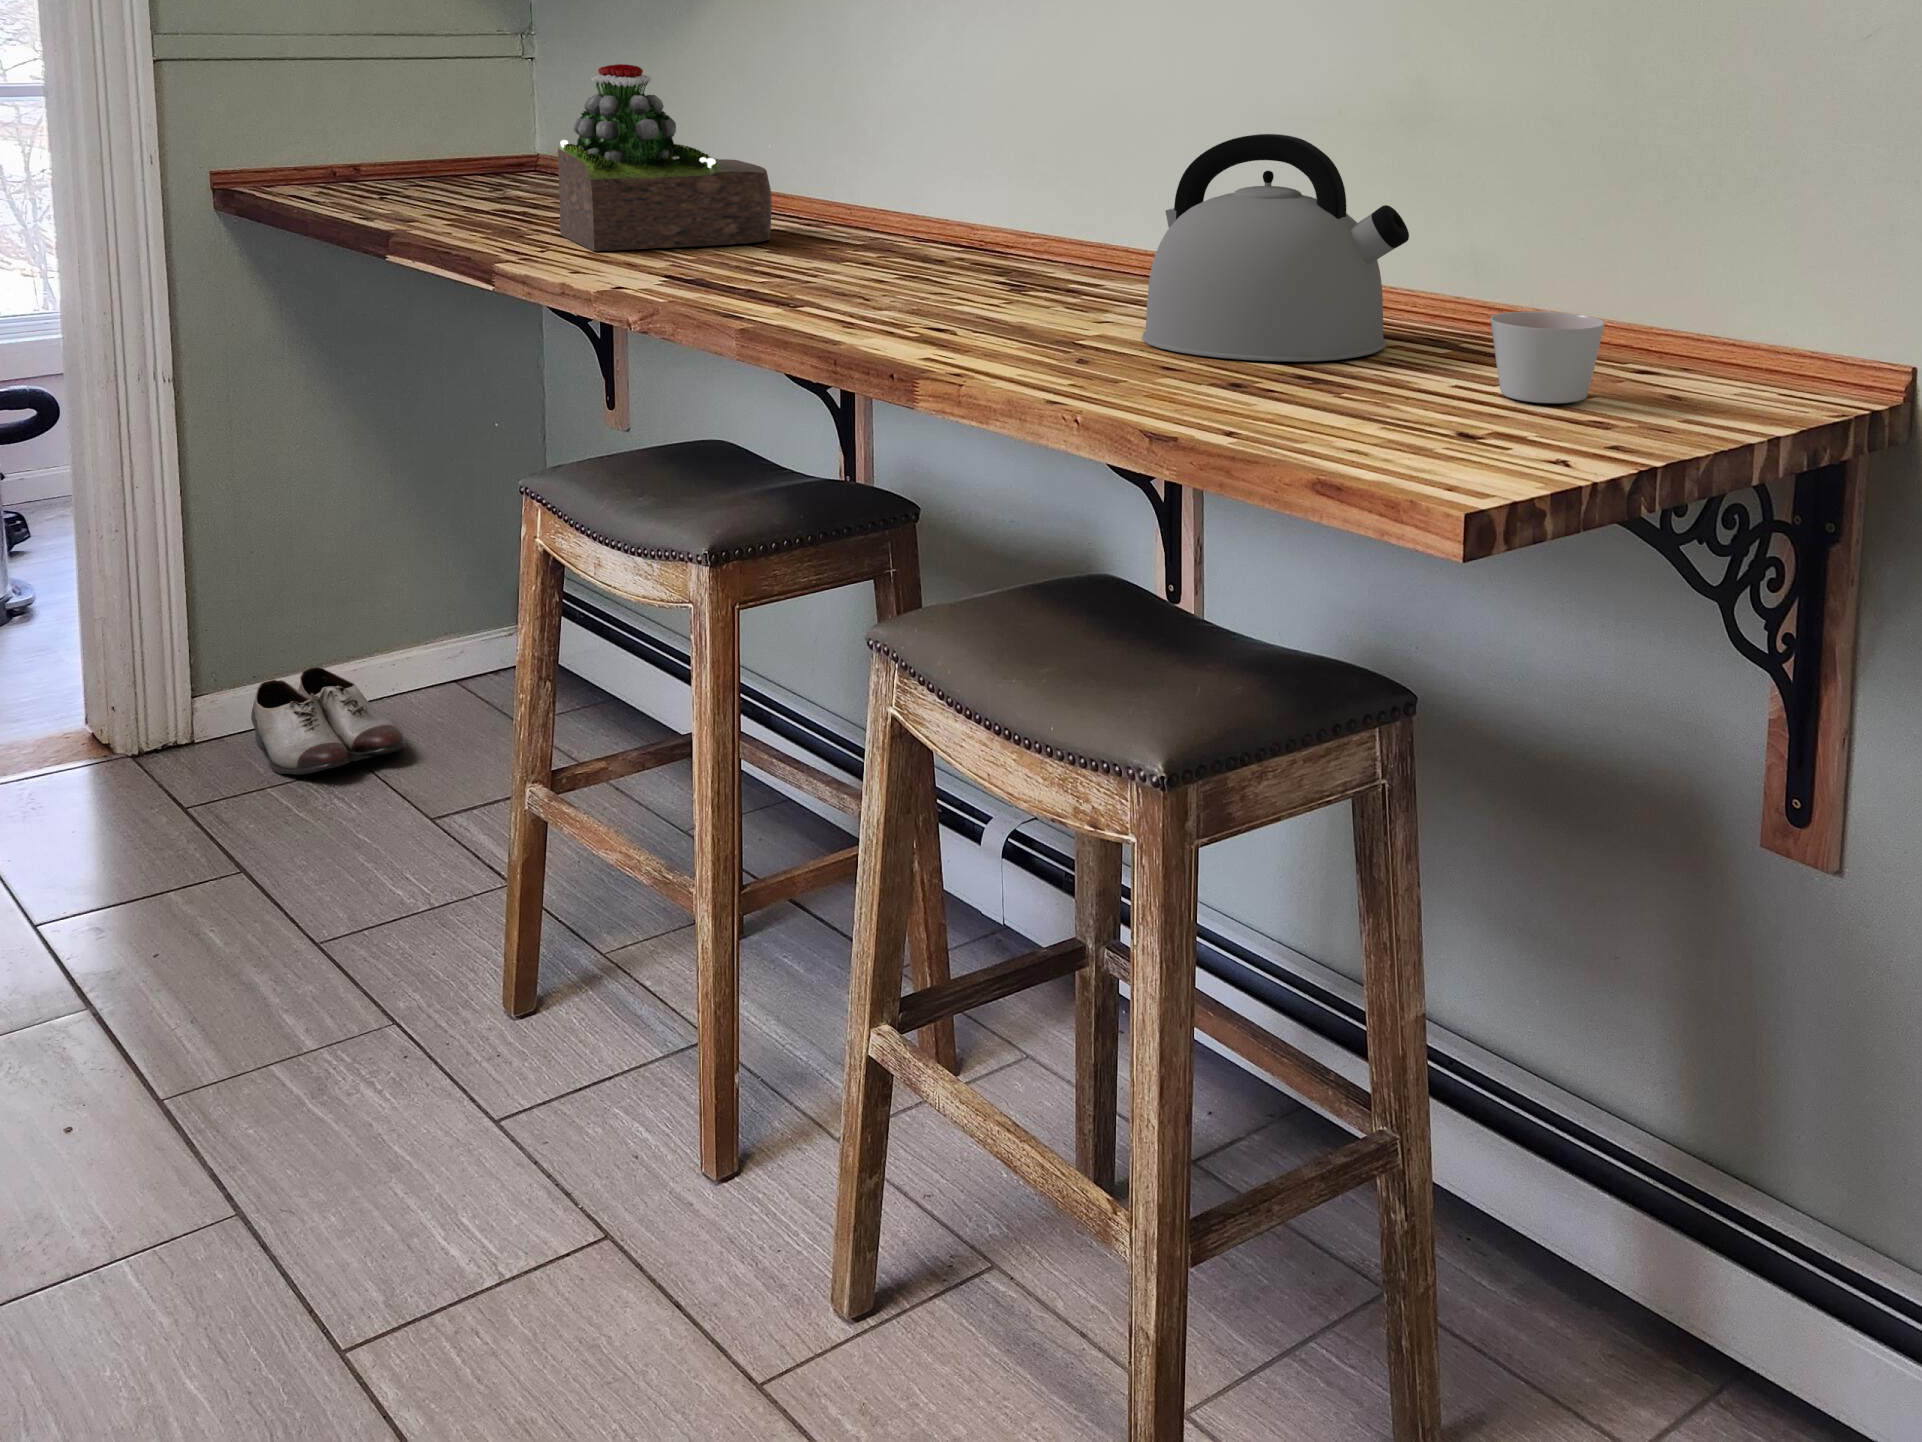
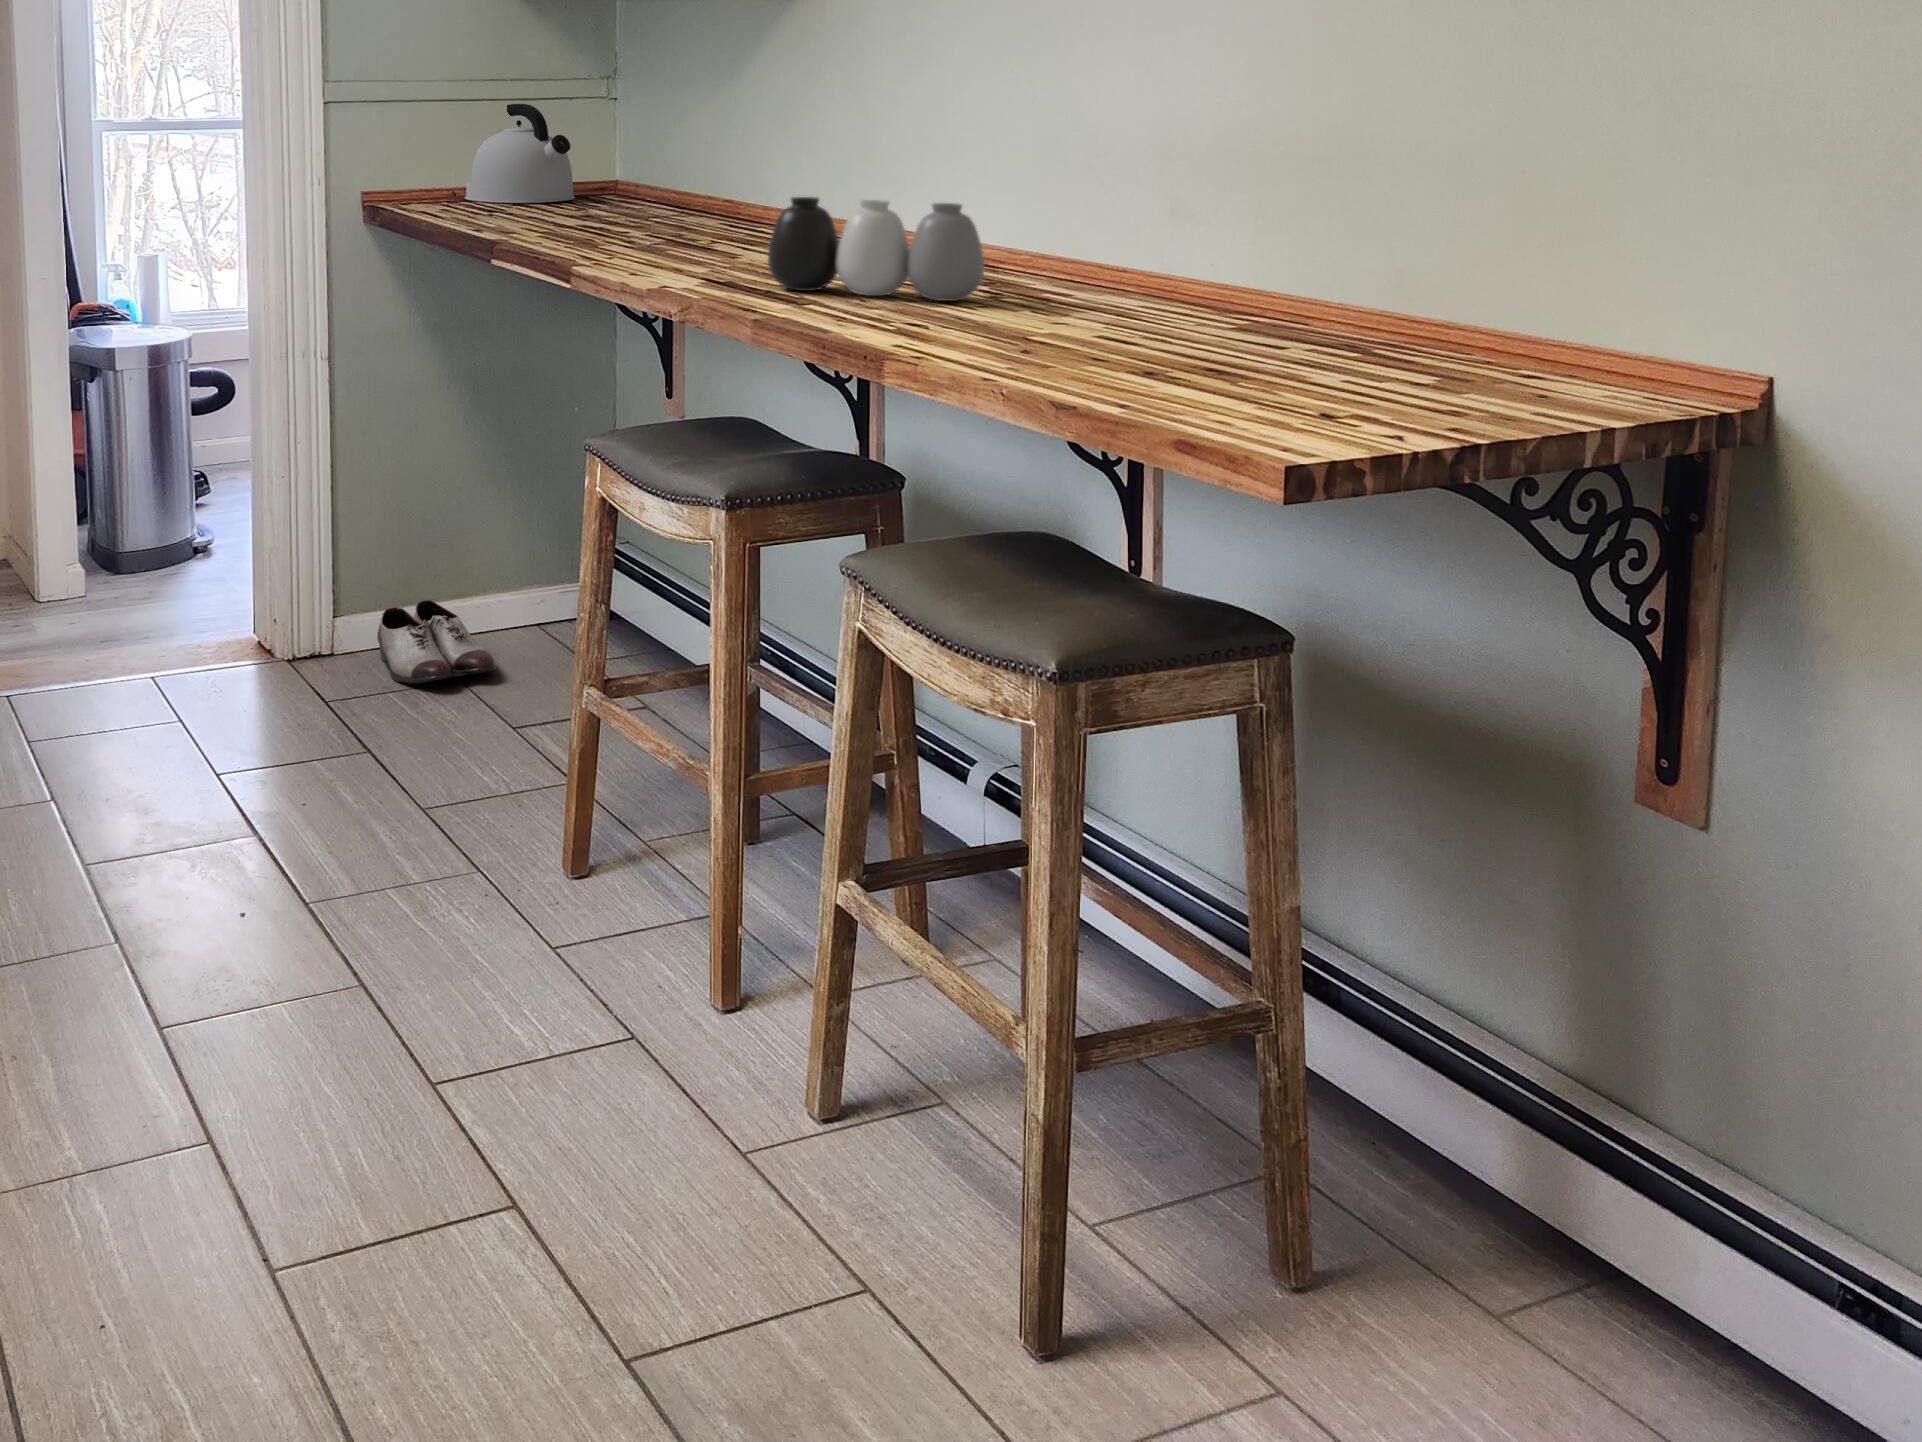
succulent plant: present [558,64,772,251] -> none [628,107,799,259]
kettle: present [1142,134,1409,362] -> present [465,104,575,203]
vase: none [745,174,1008,298] -> present [768,197,984,301]
candle: present [1491,311,1605,403] -> none [1369,318,1471,395]

